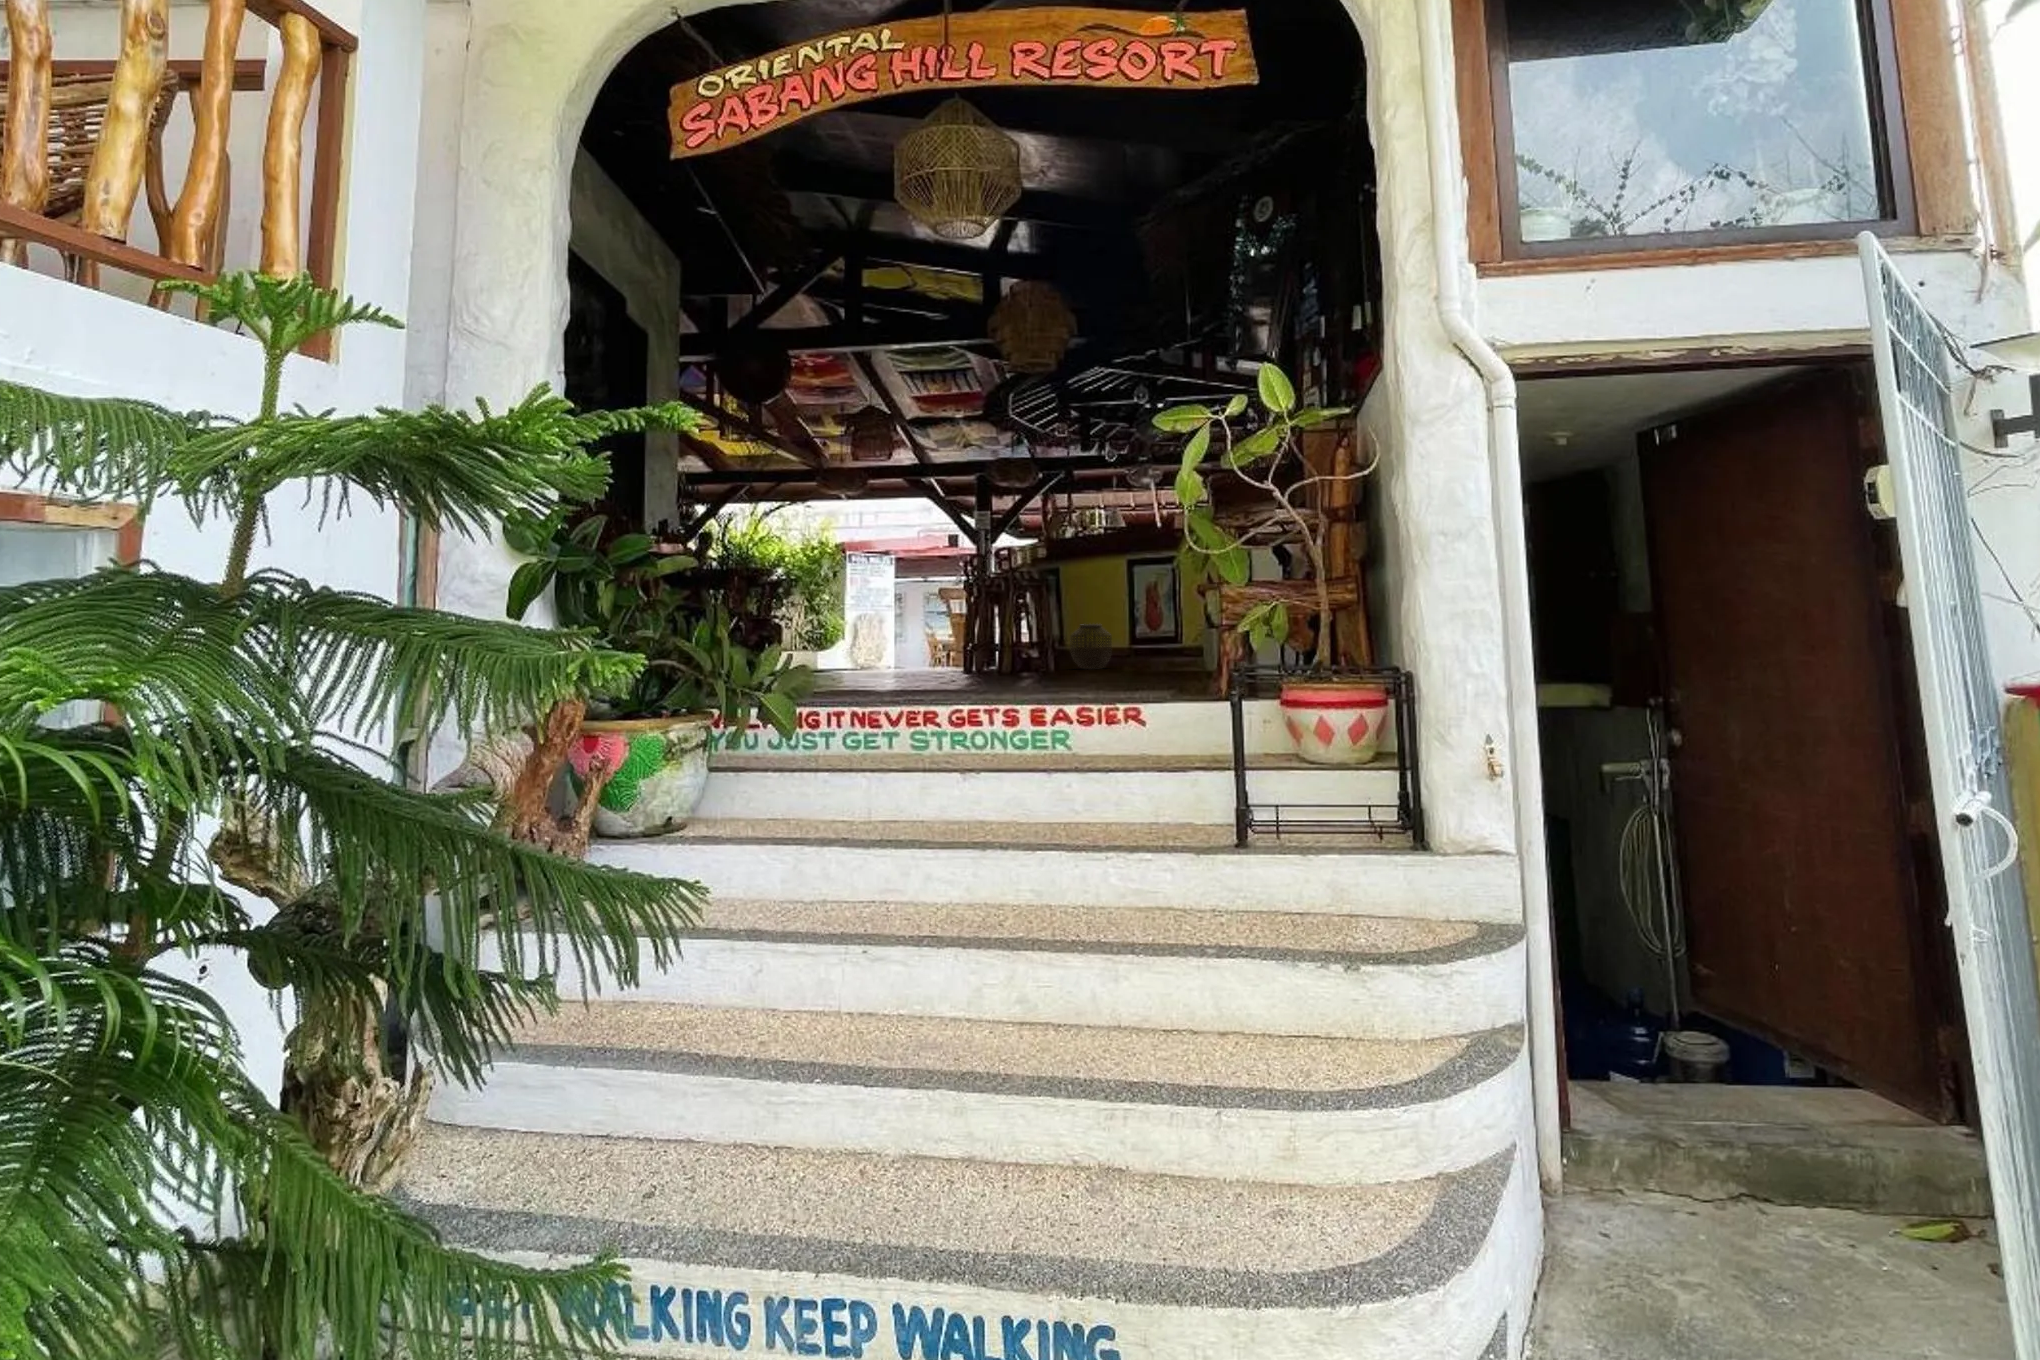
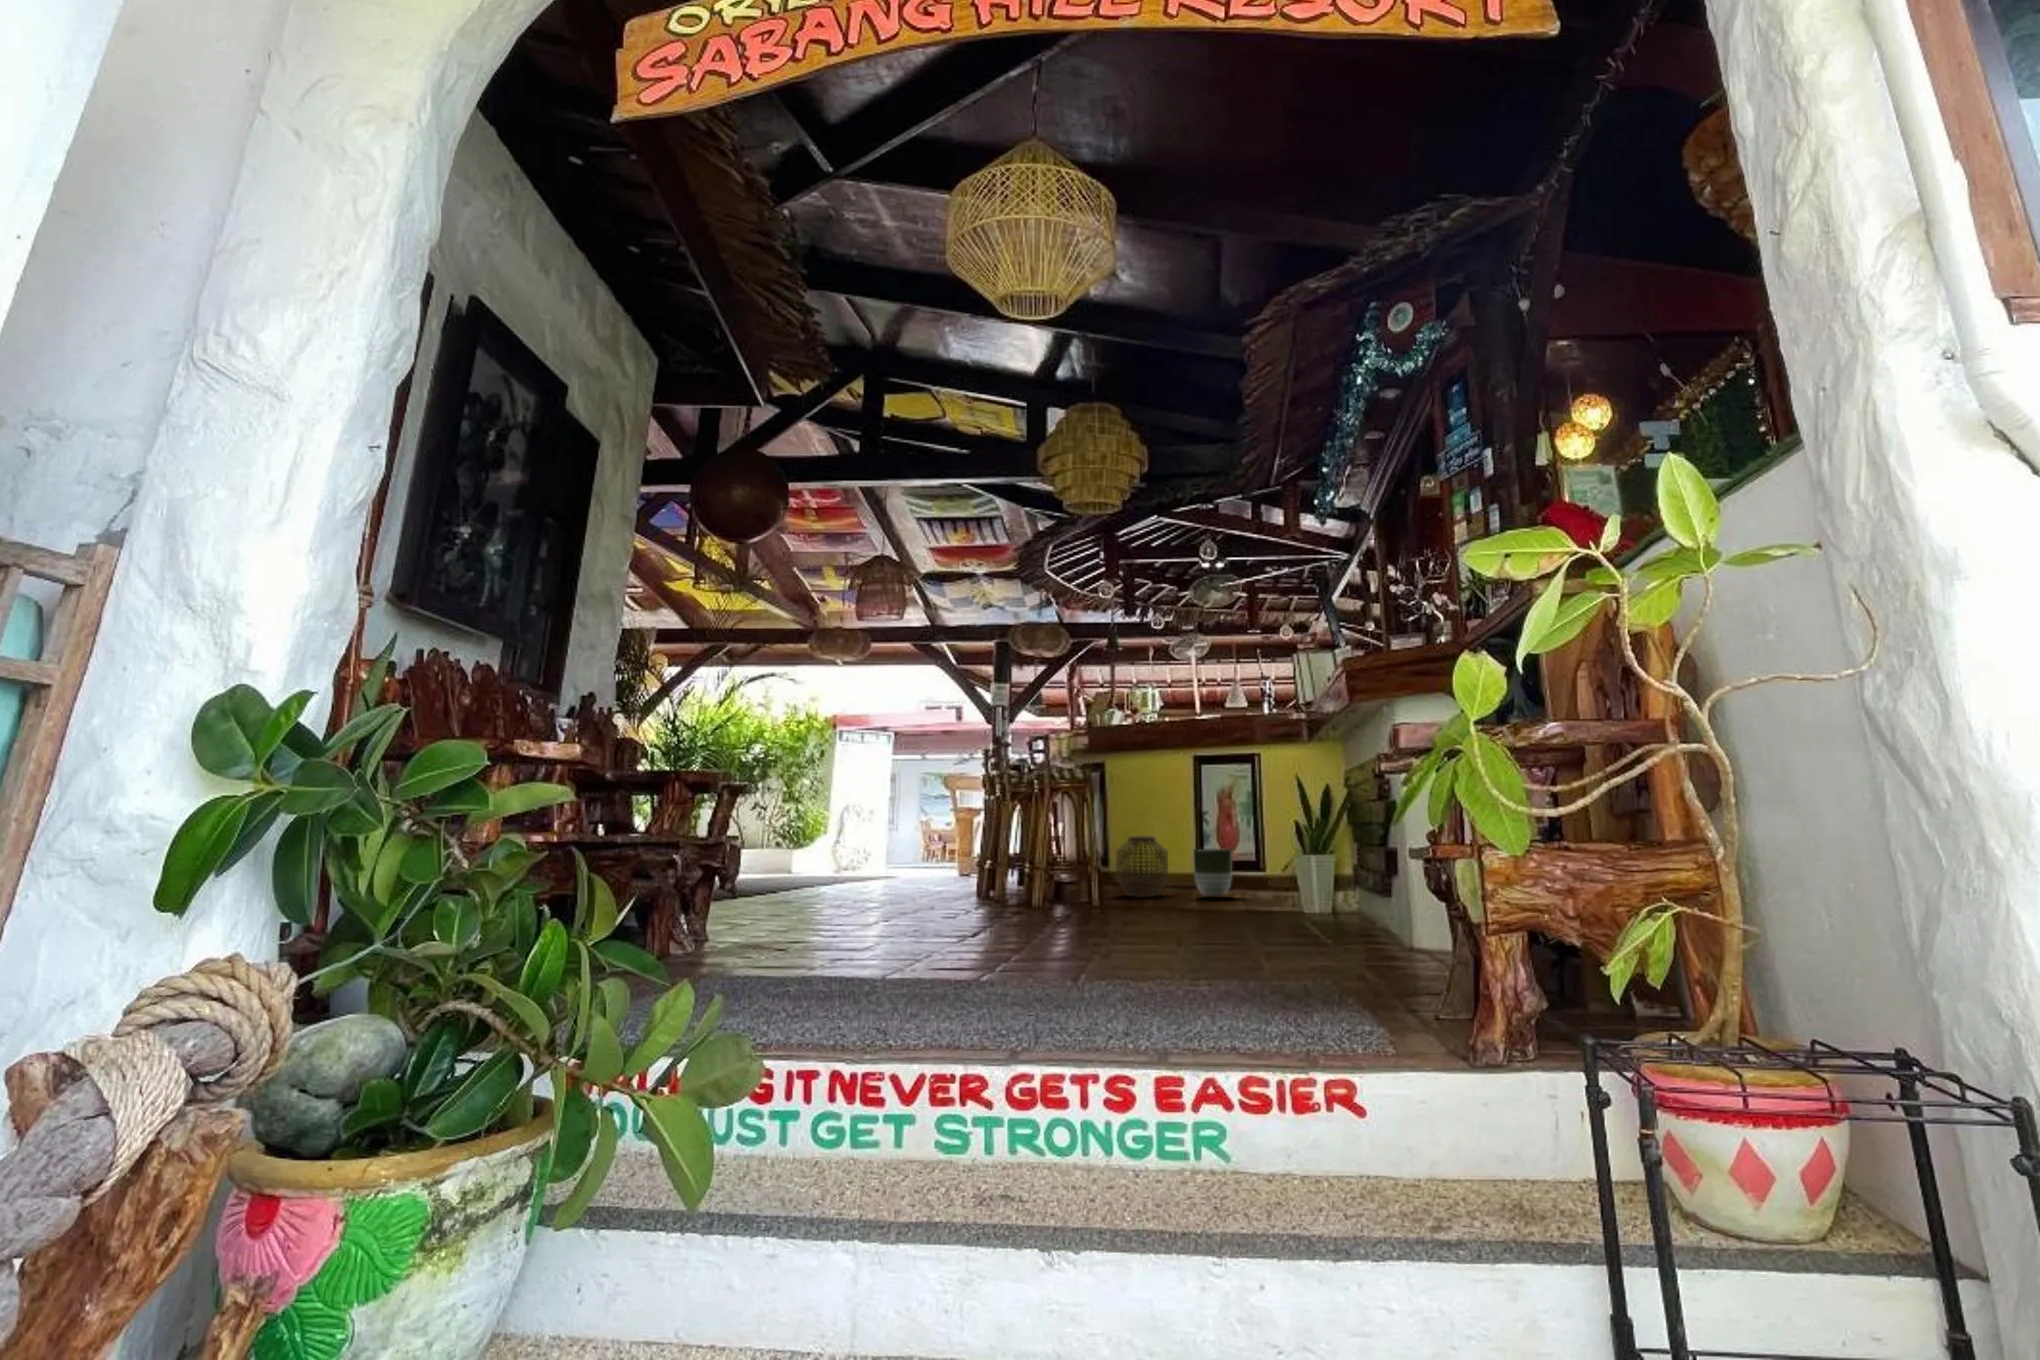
planter: none [1130,632,1161,667] -> present [1193,849,1232,897]

